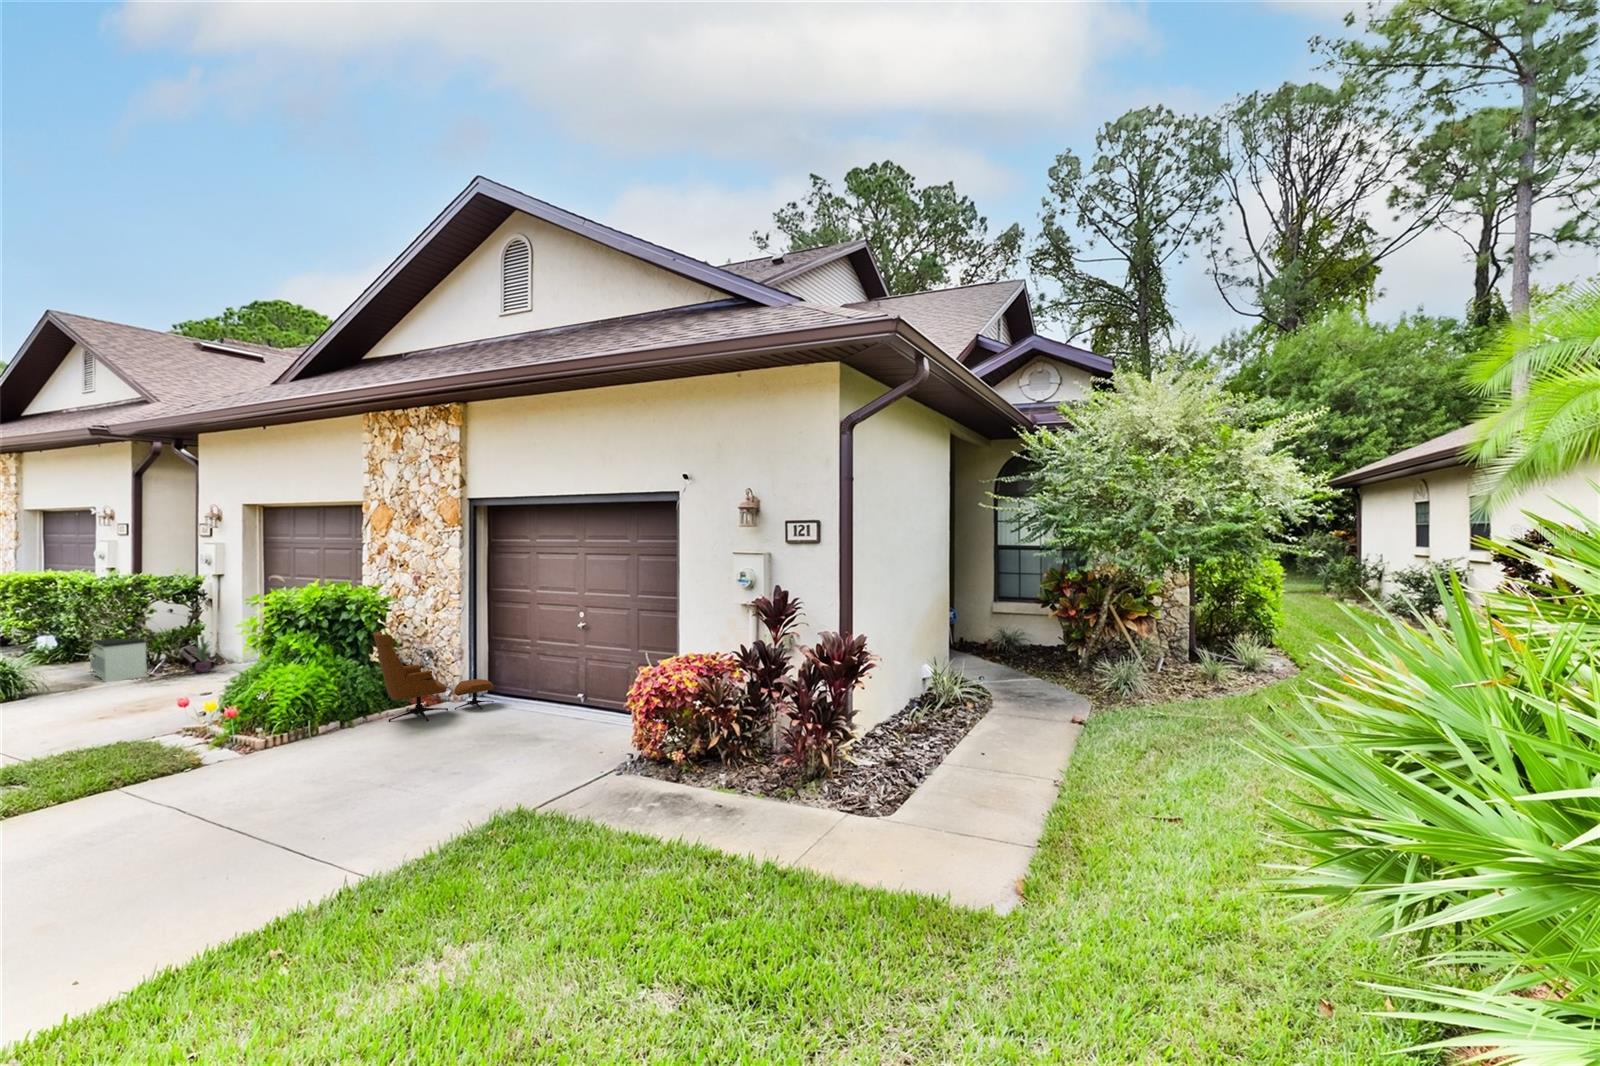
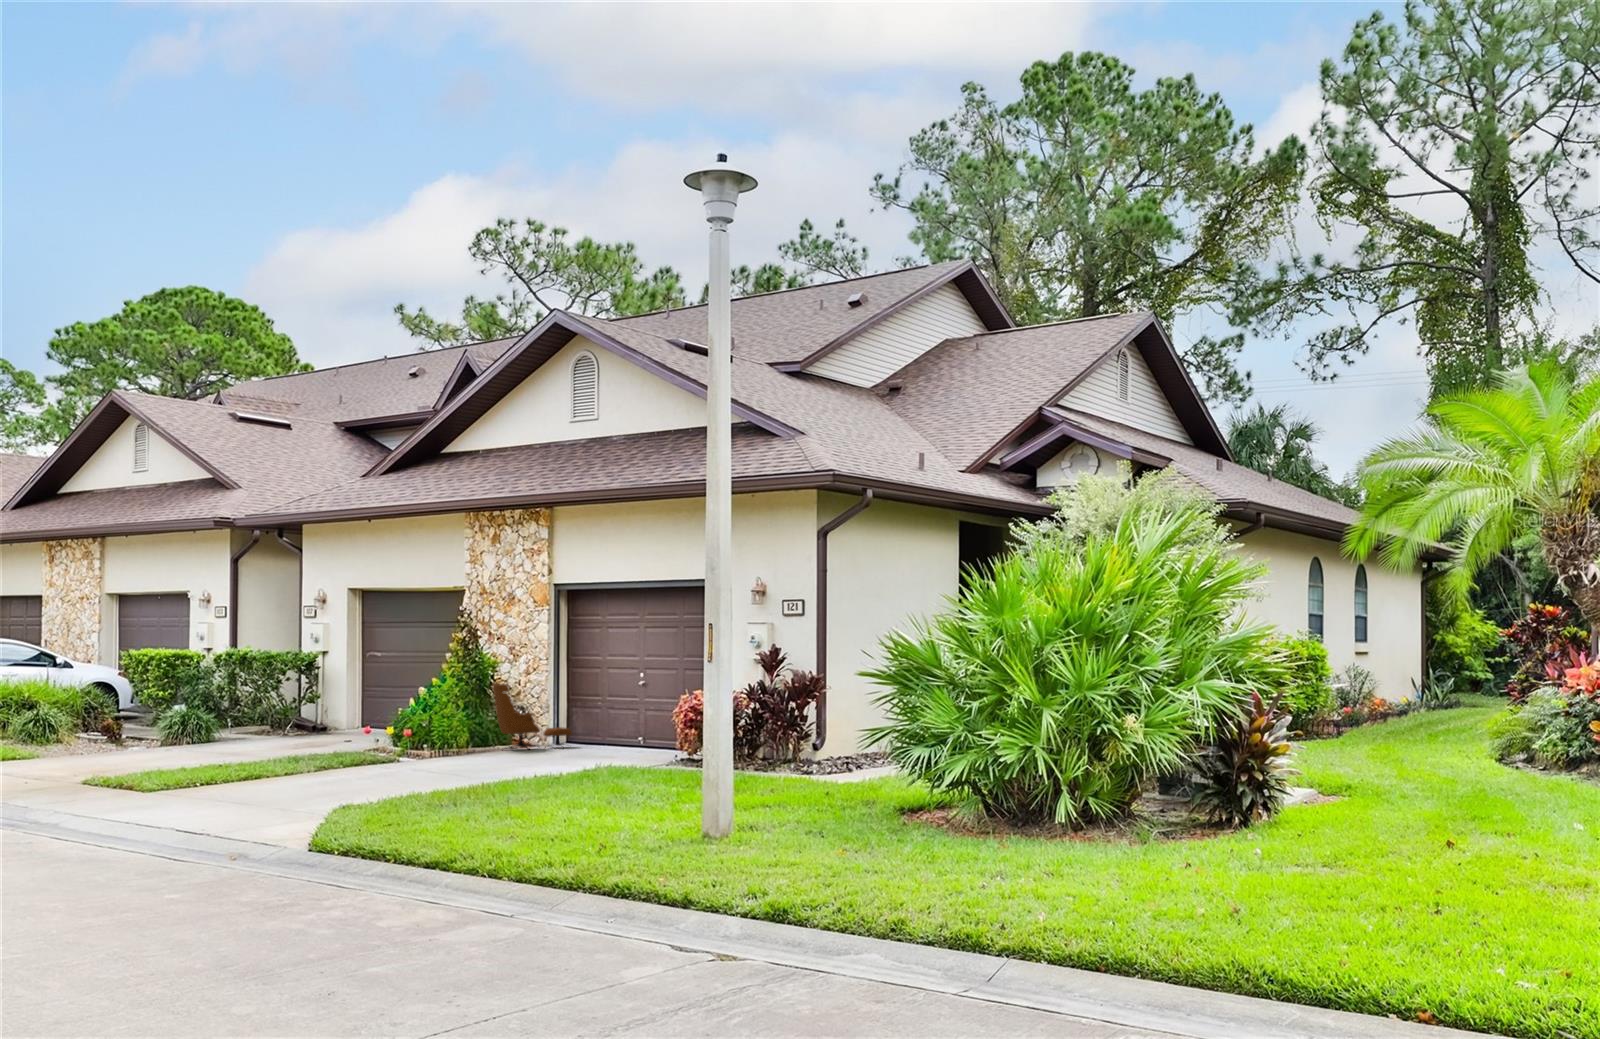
decorative plant: present [193,635,215,673] -> none [295,702,331,735]
bench: present [90,638,147,682] -> none [224,702,274,737]

